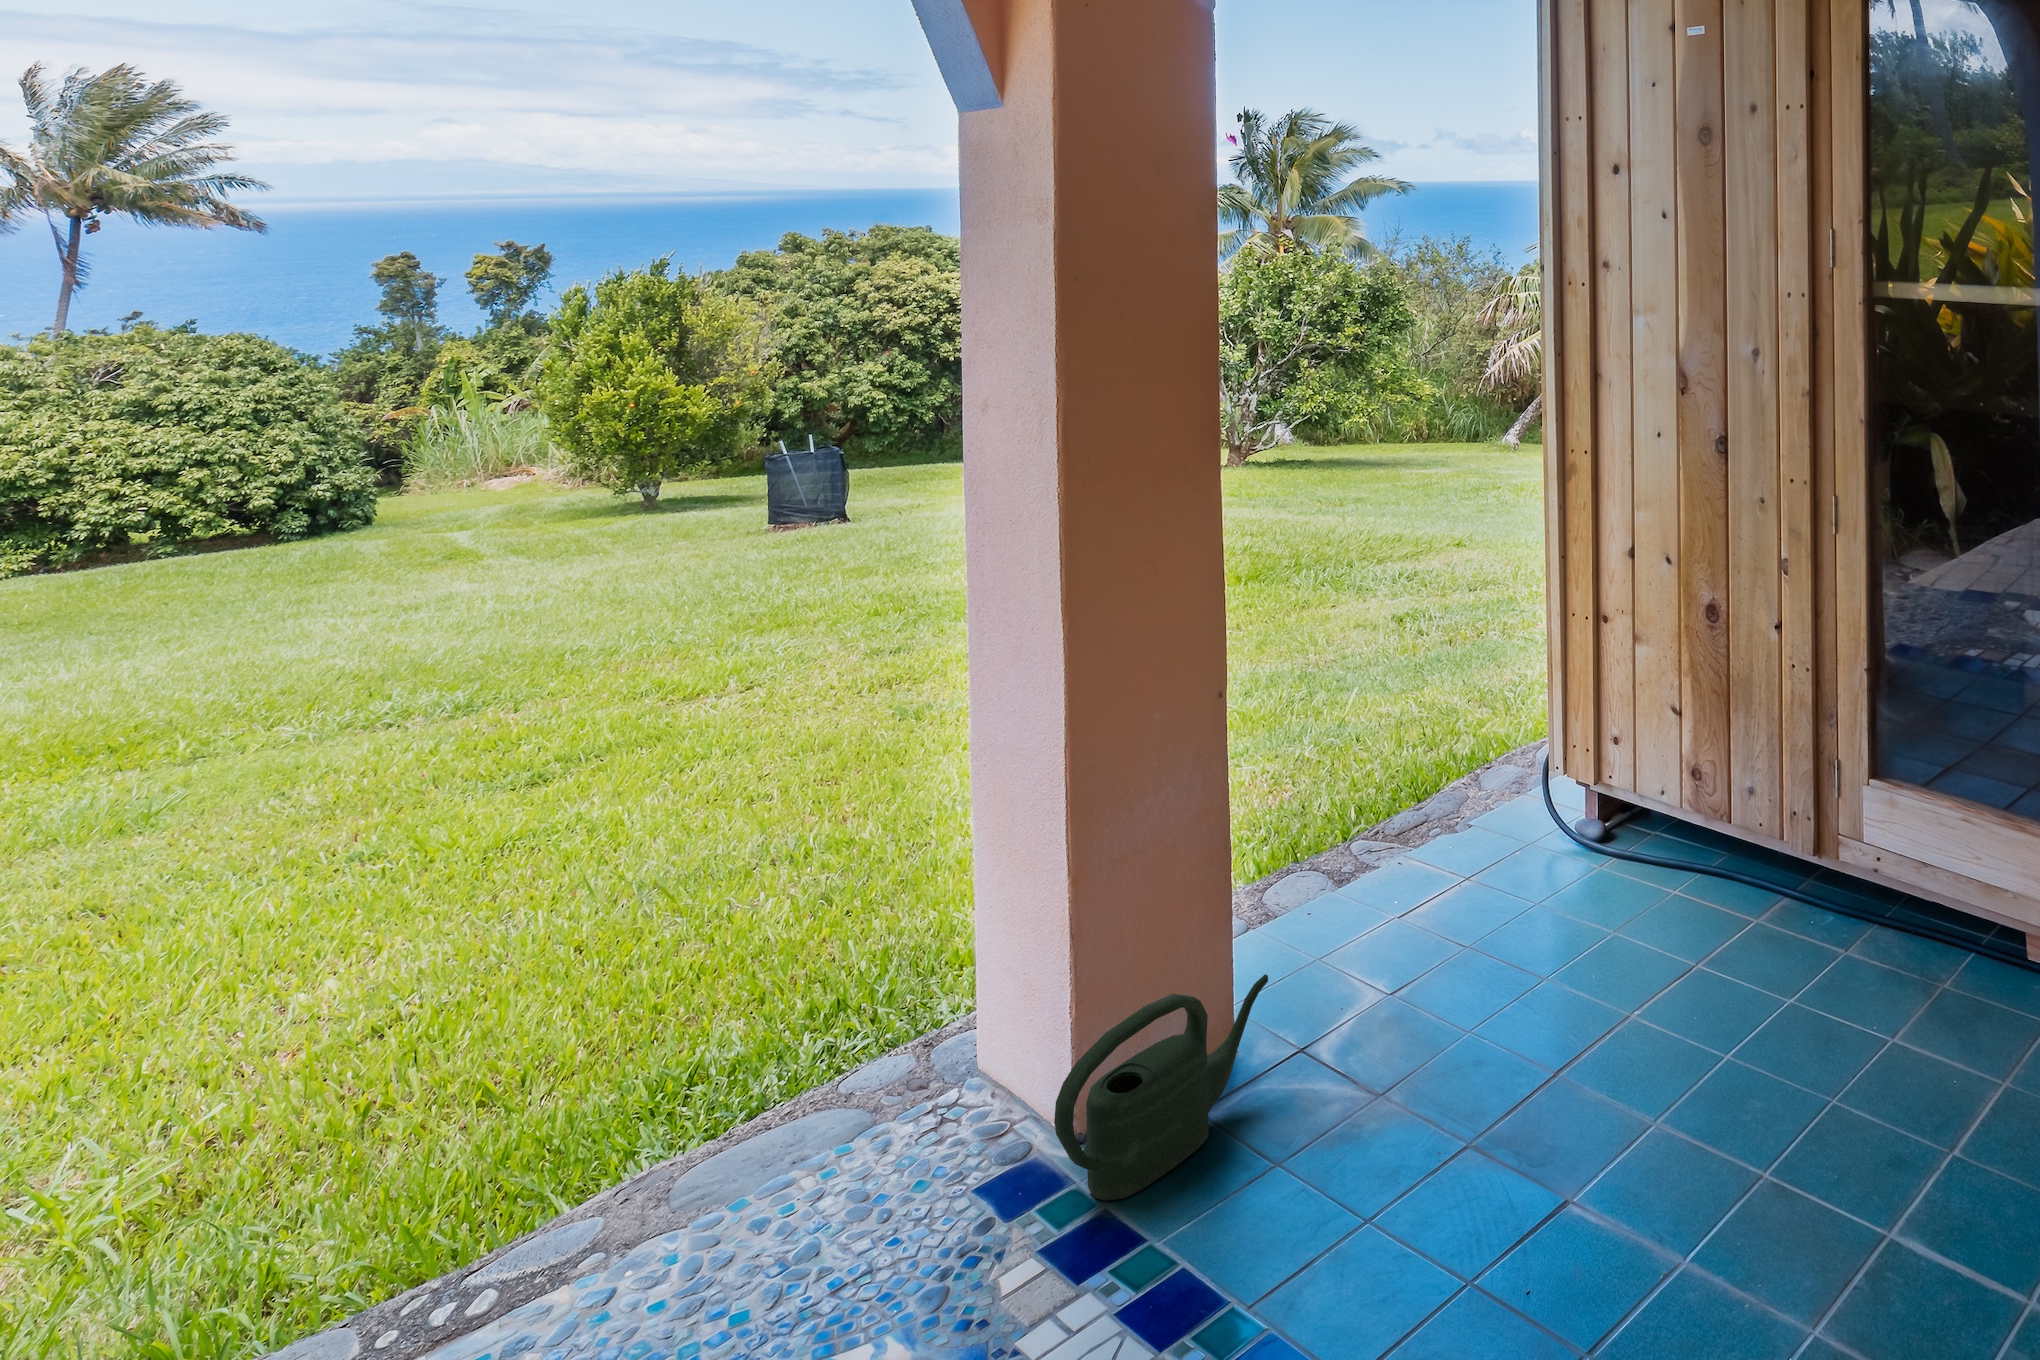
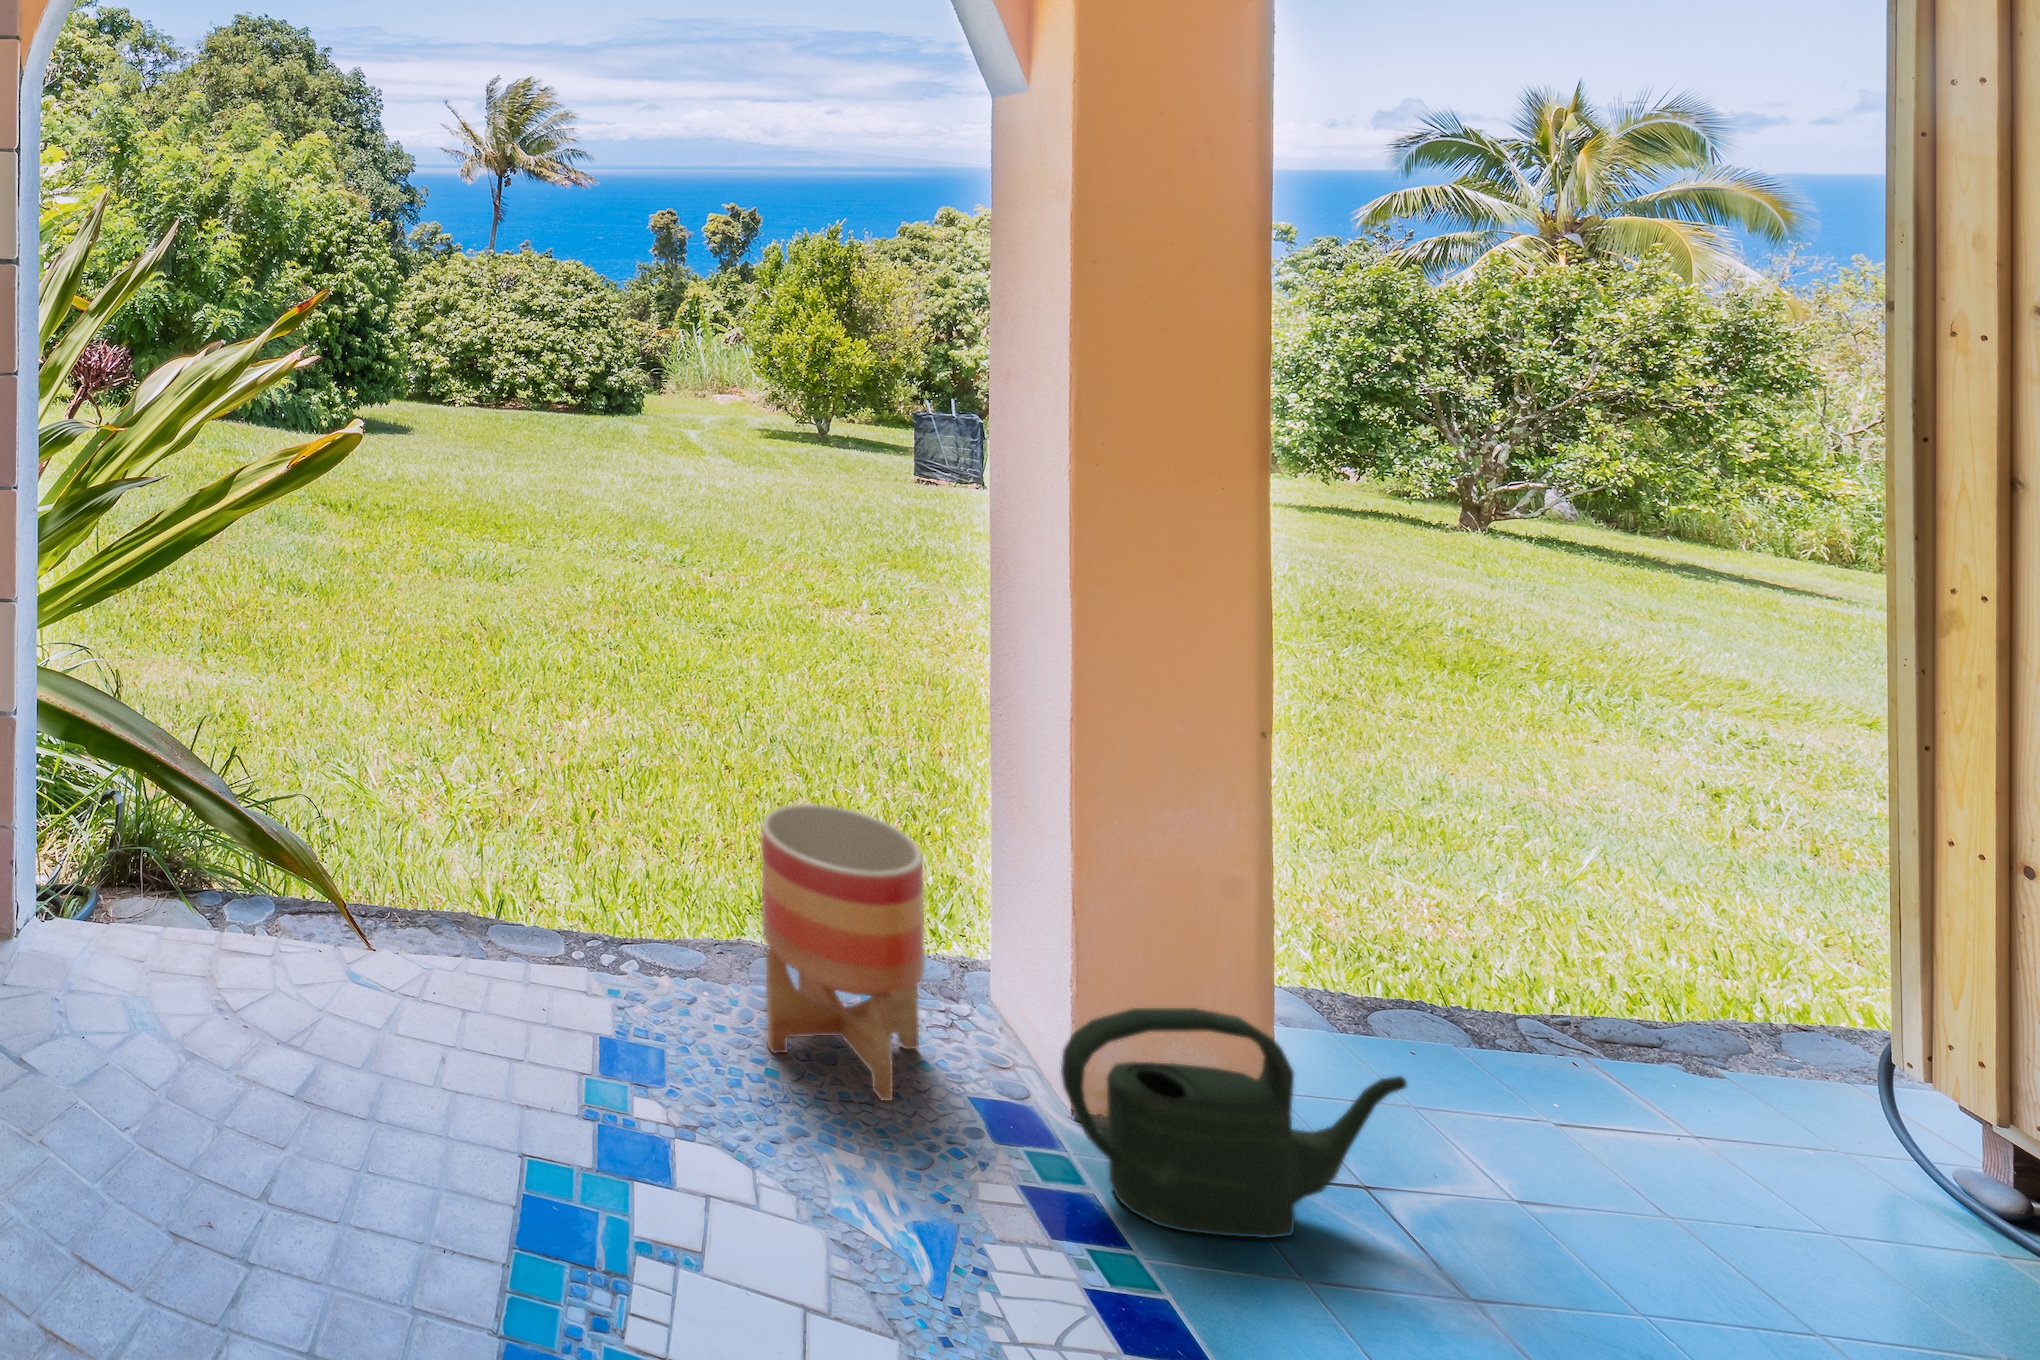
planter: none [754,977,926,1282] -> present [761,804,925,1101]

